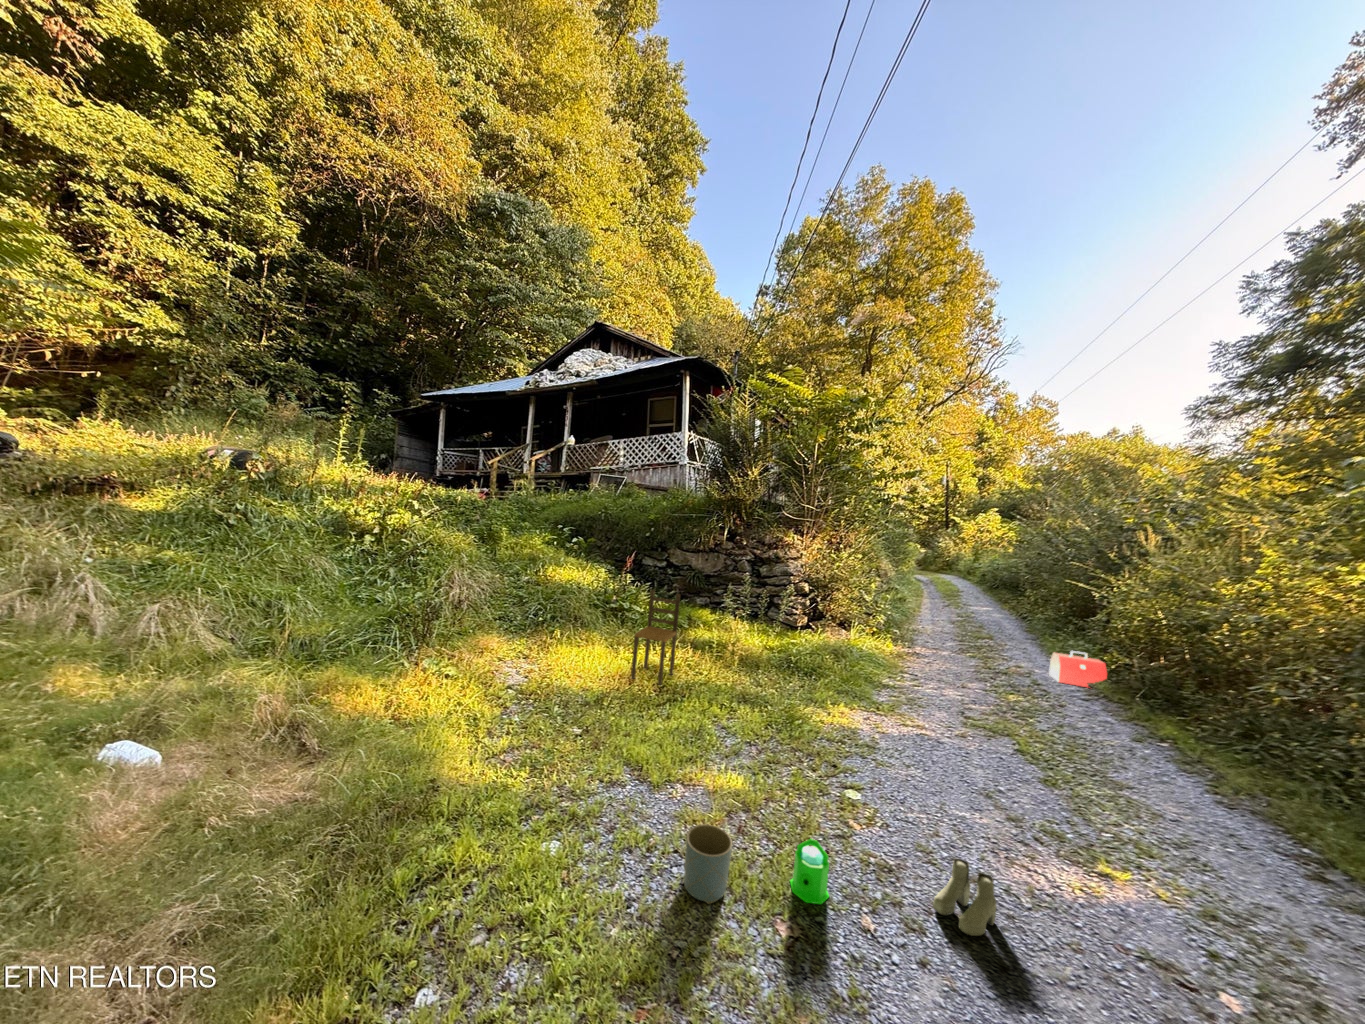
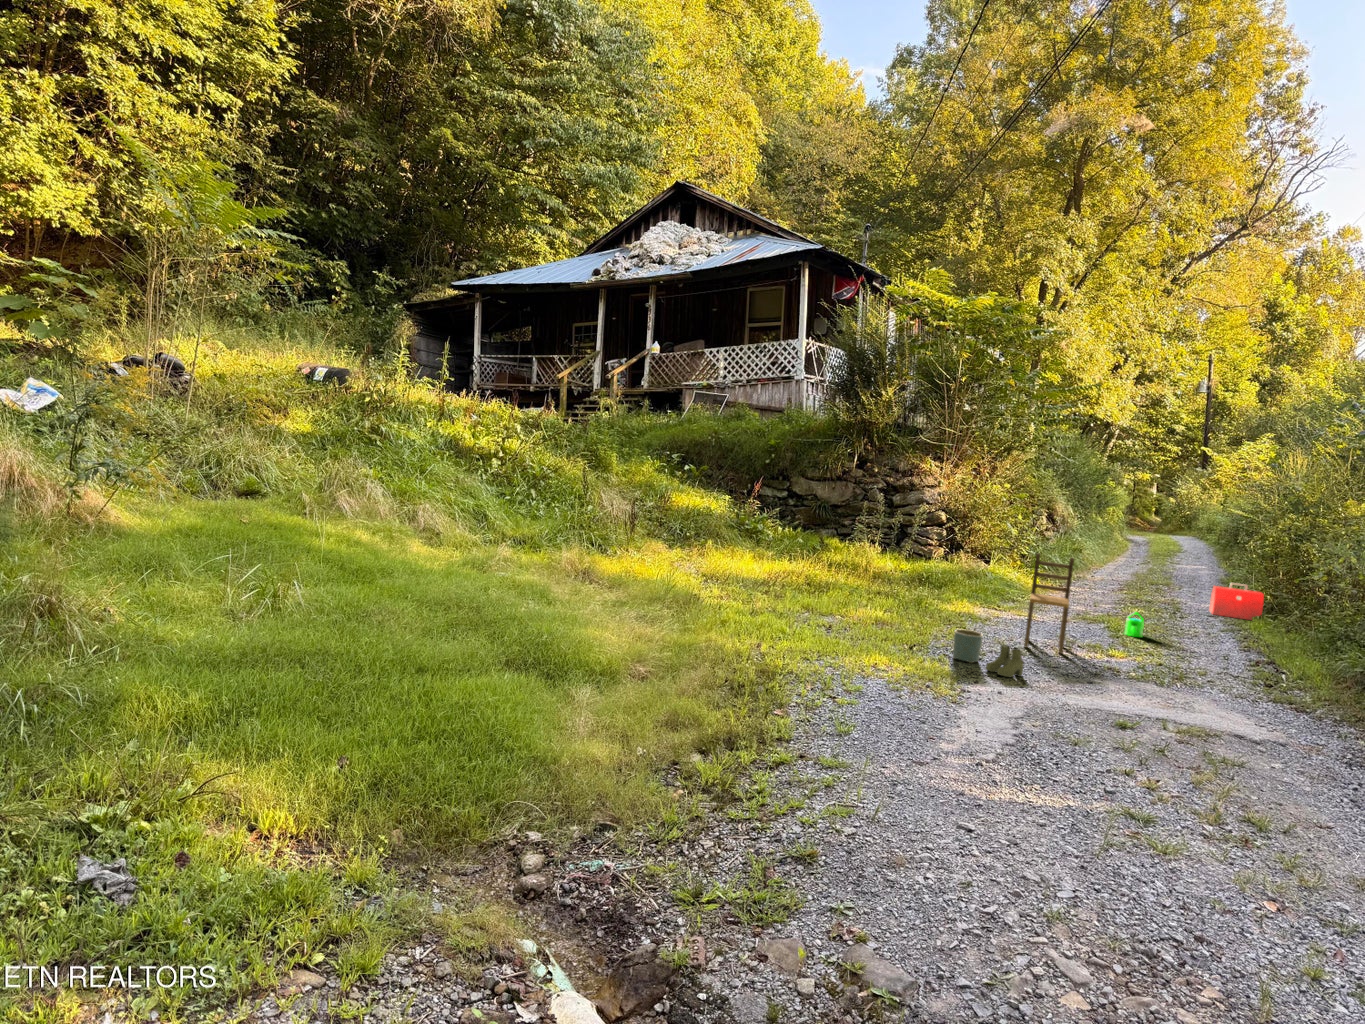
chair: present [631,590,680,685] -> present [1024,553,1074,654]
planter: present [684,825,732,904] -> present [953,629,983,663]
watering can: present [790,839,829,904] -> present [1124,612,1144,637]

